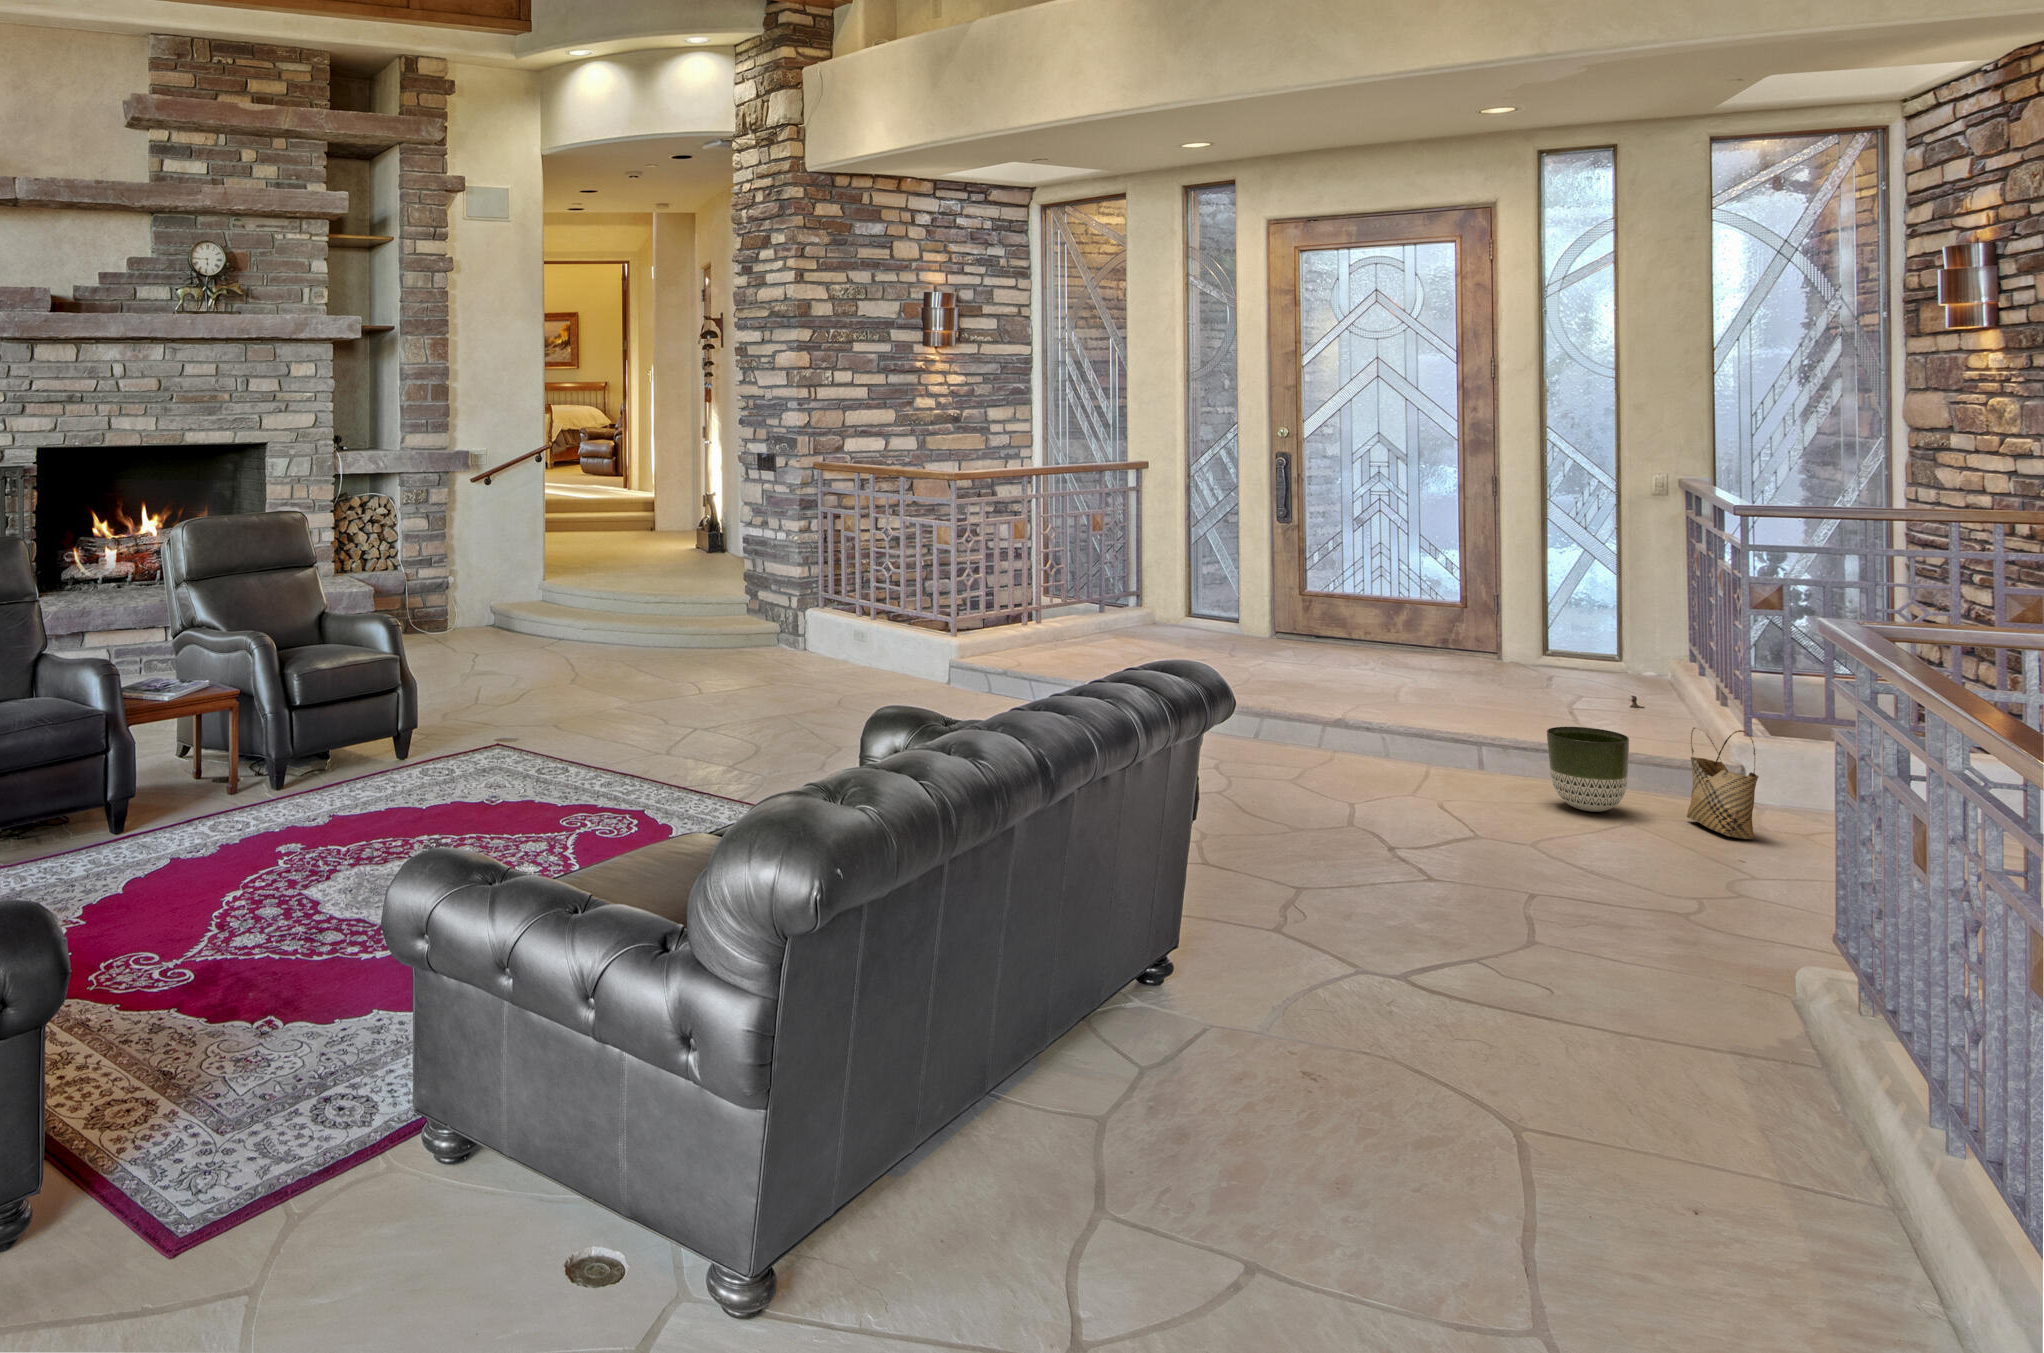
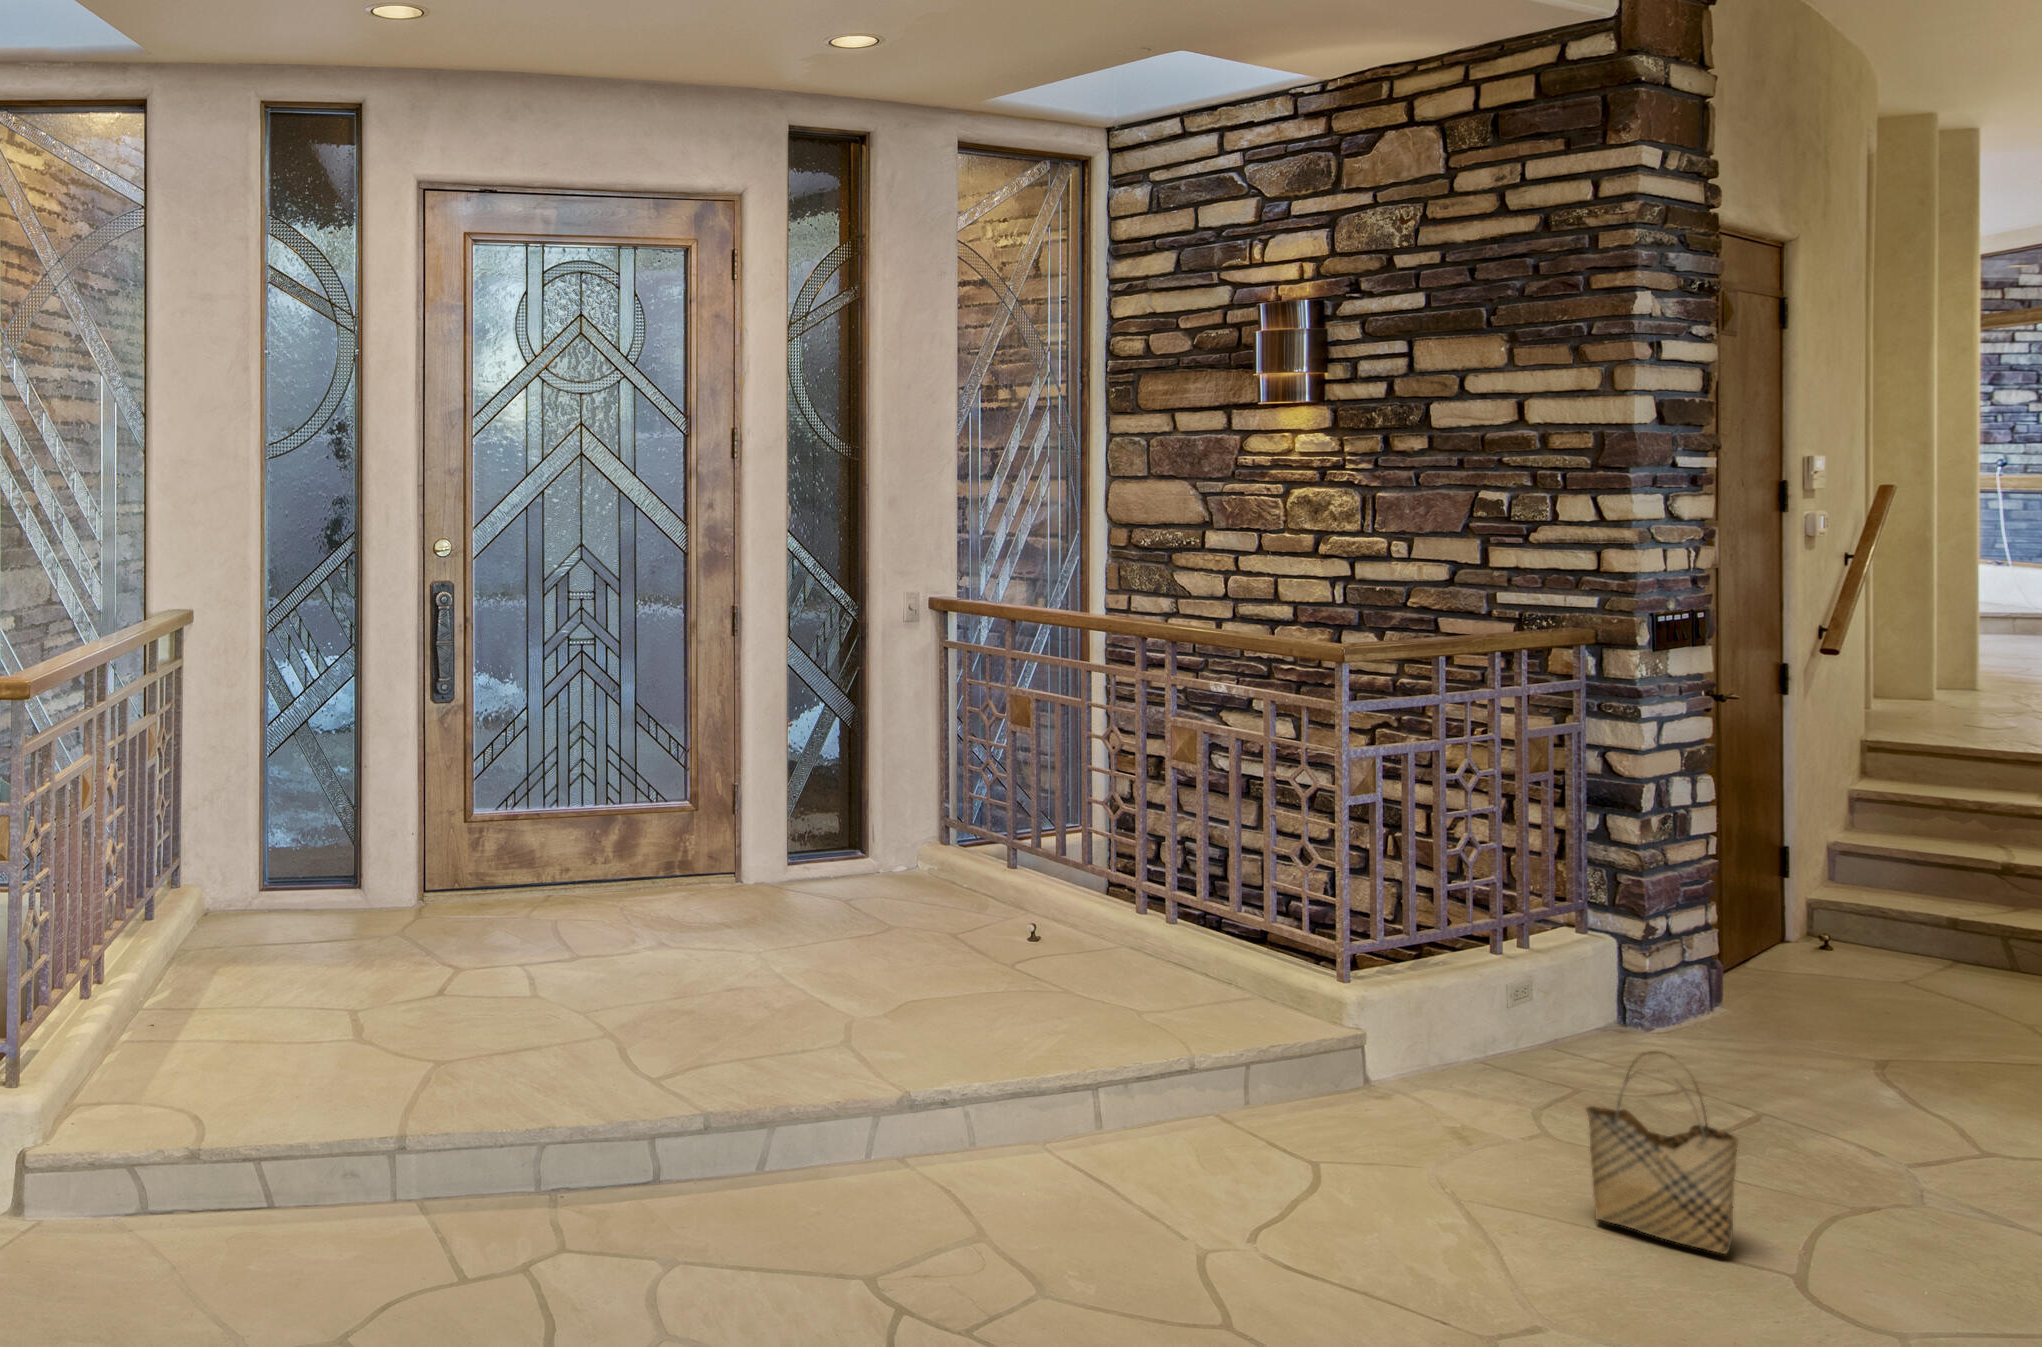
planter: present [1547,727,1629,812] -> none [1440,1092,1585,1267]

